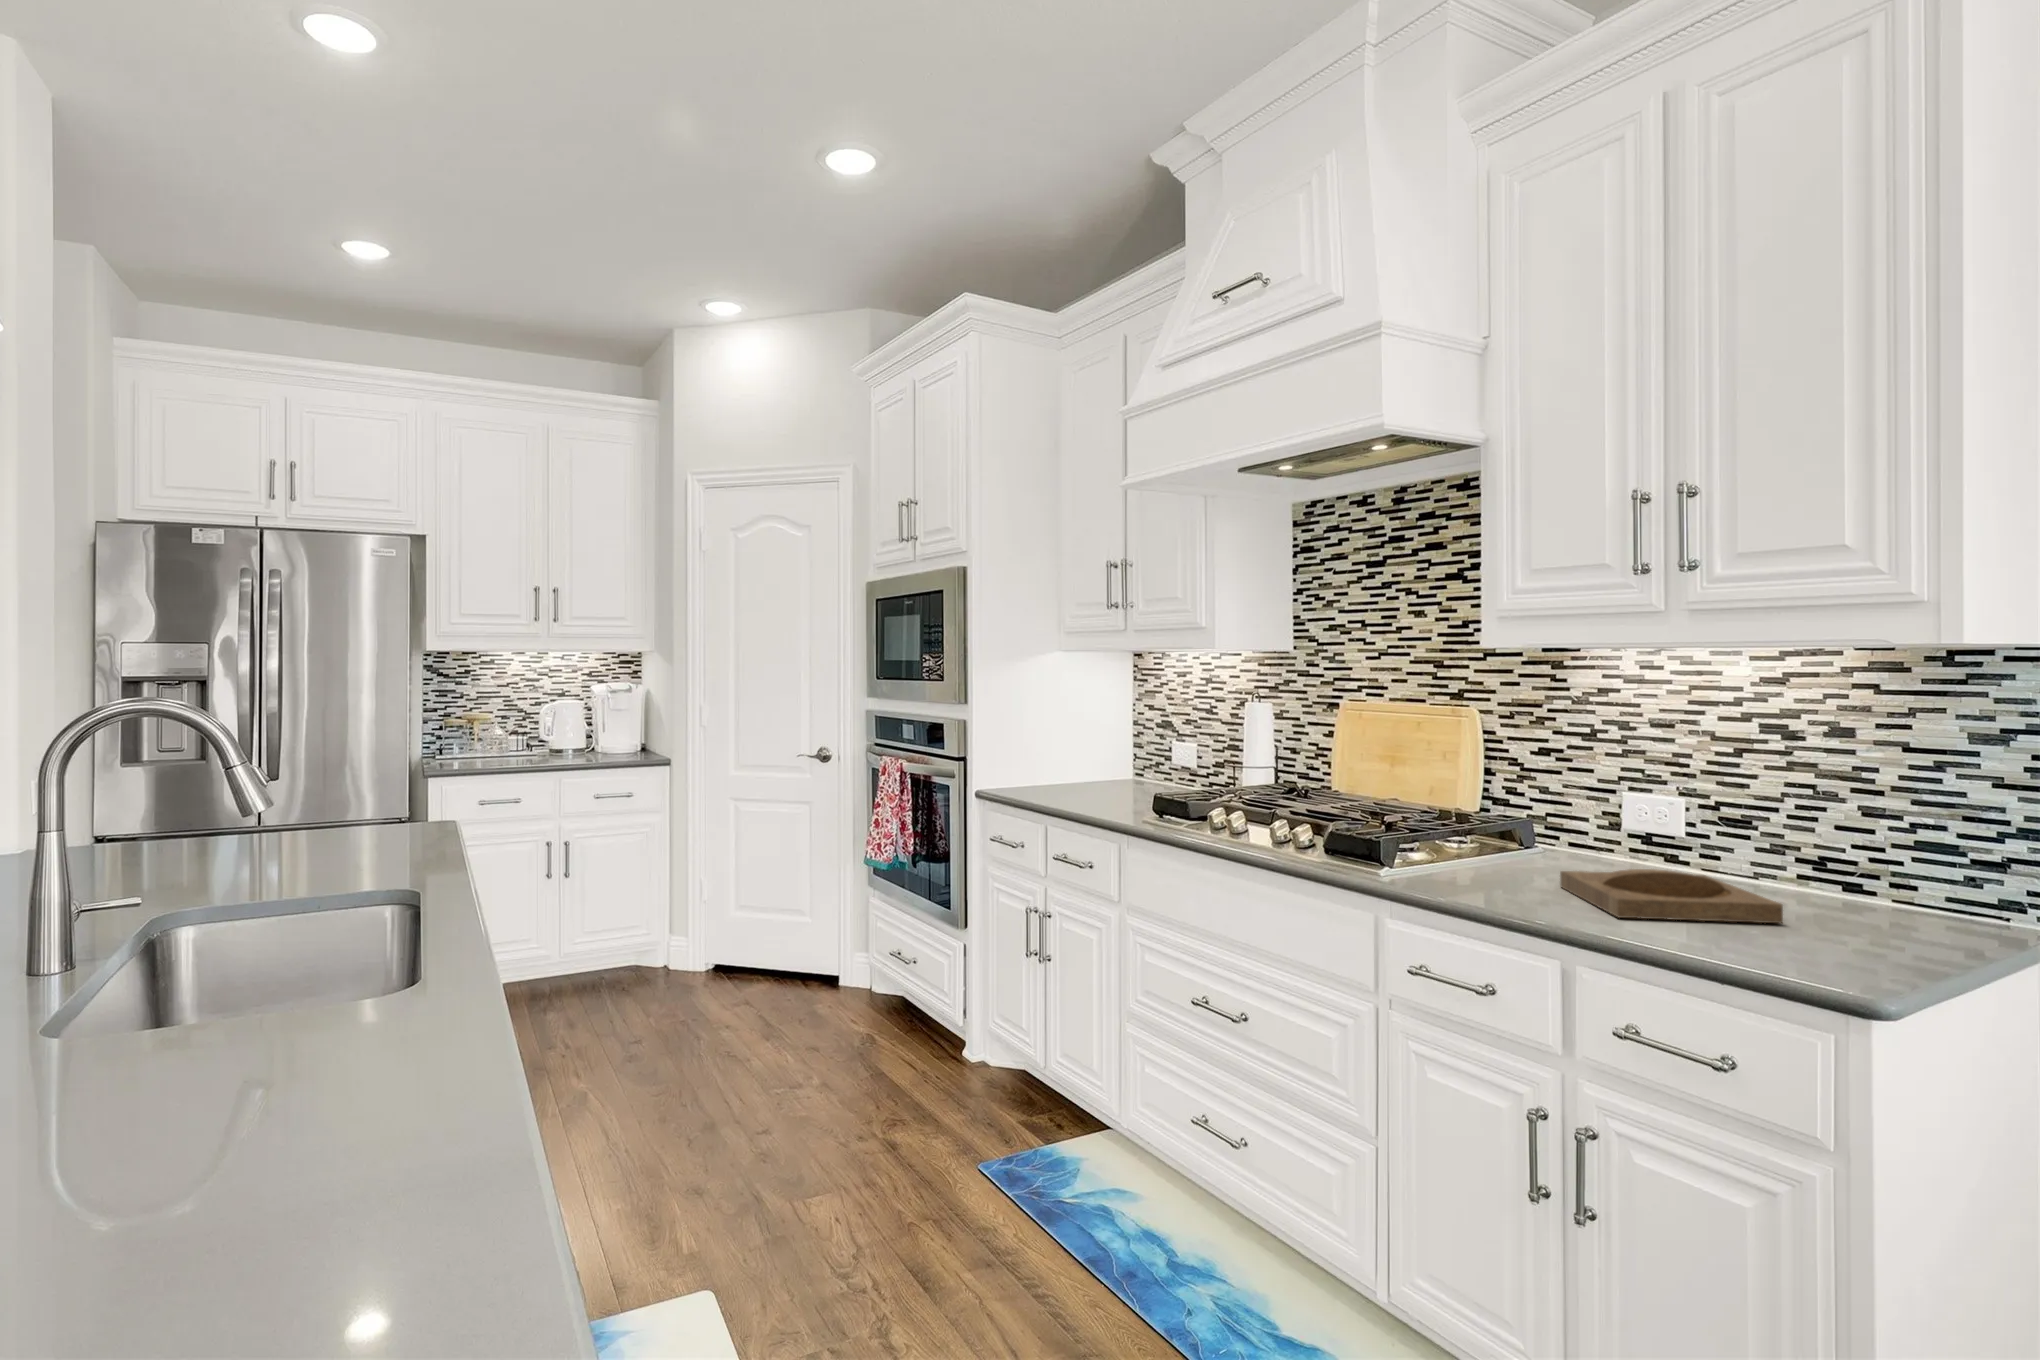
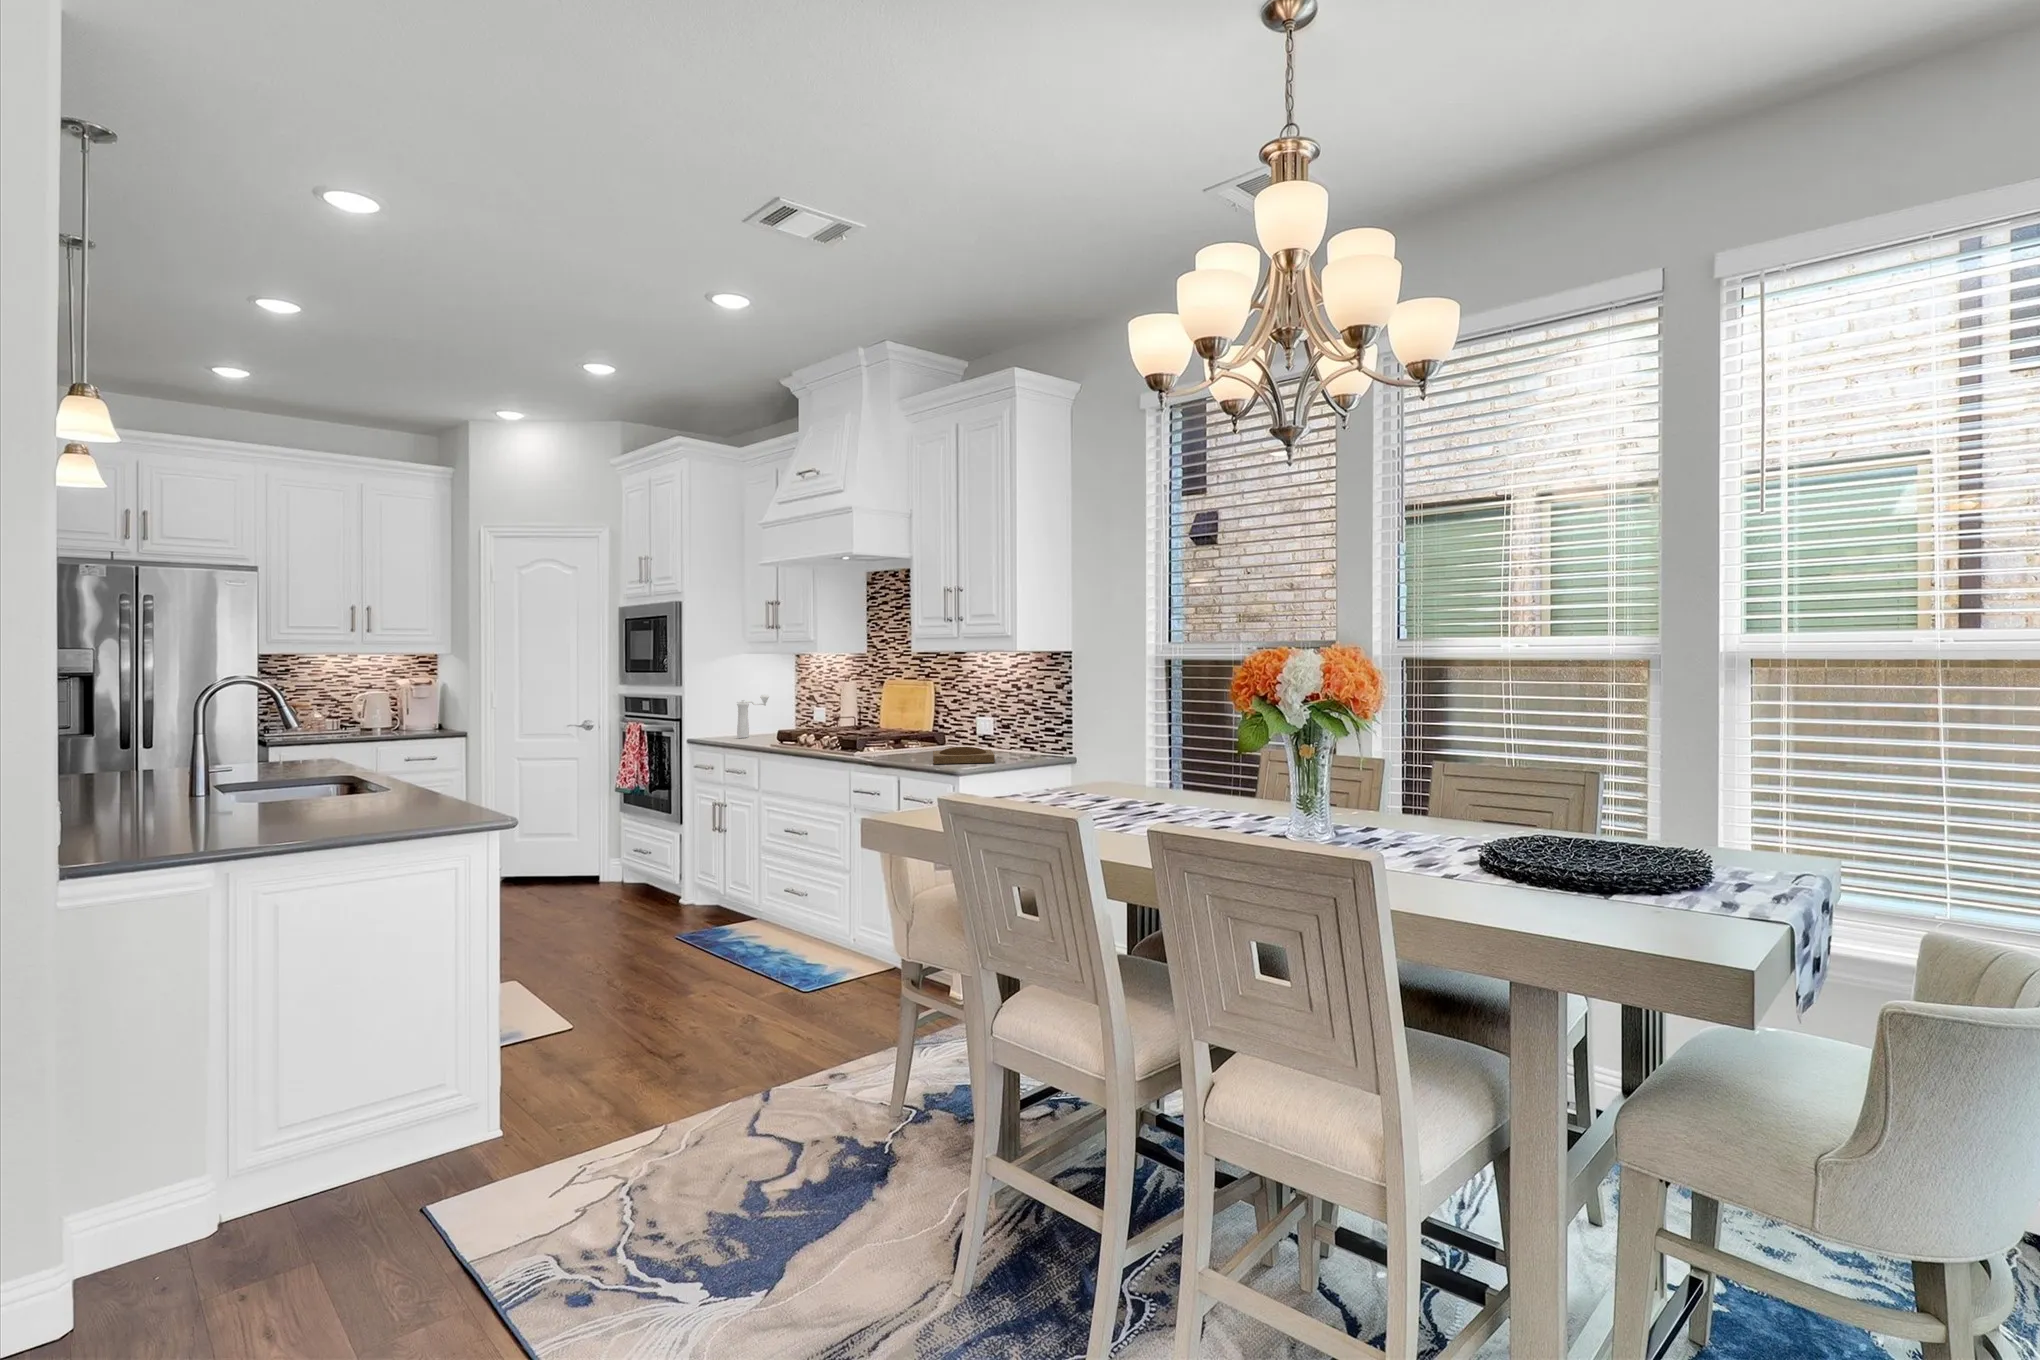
pepper mill: none [1063,721,1114,794] -> present [737,695,769,738]

